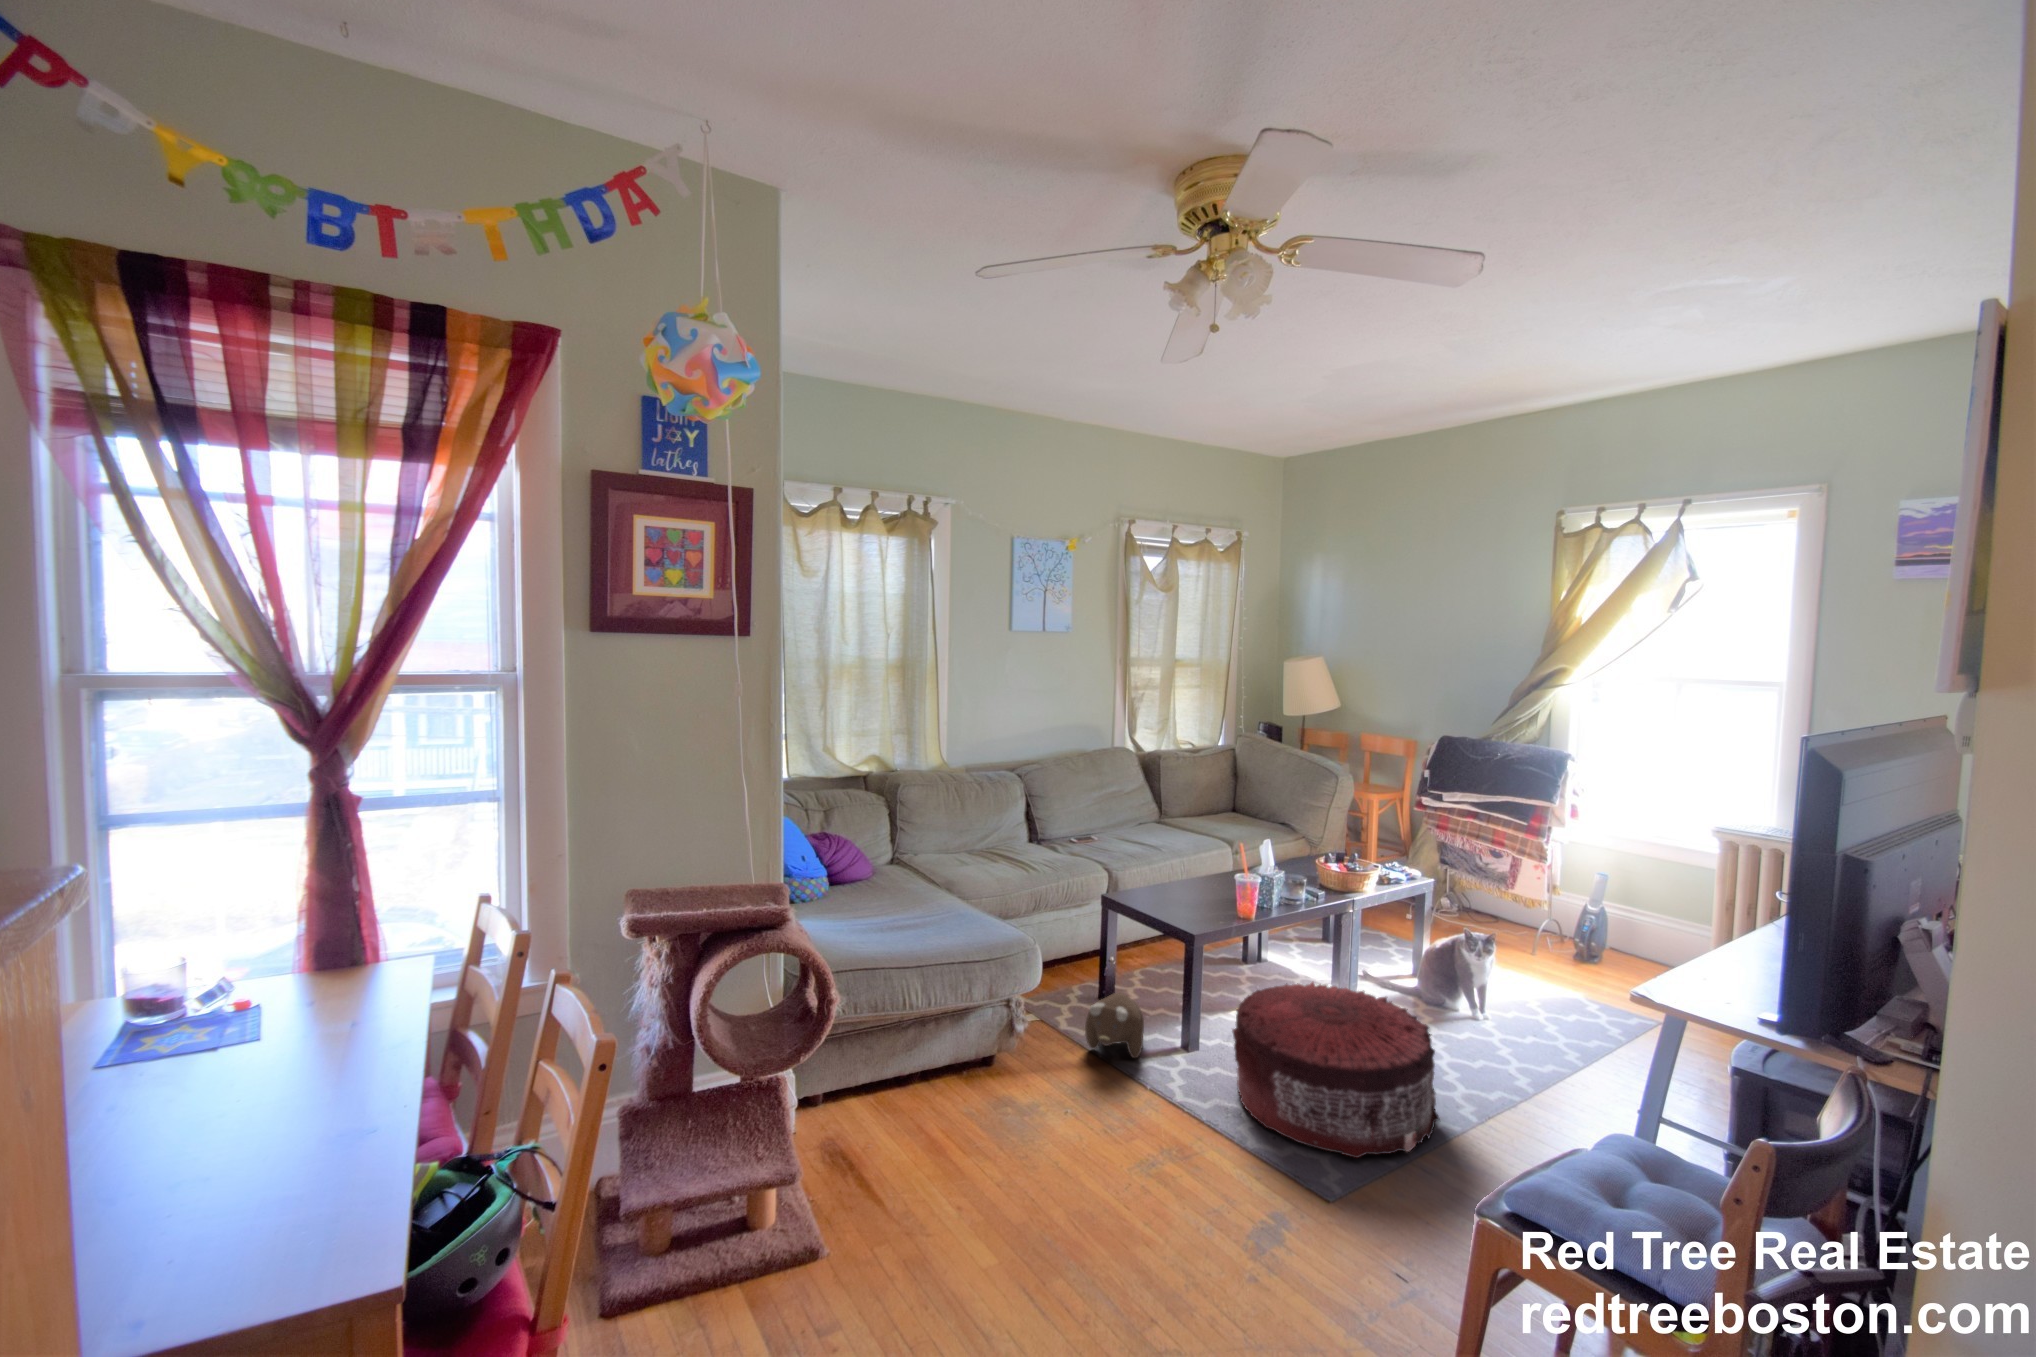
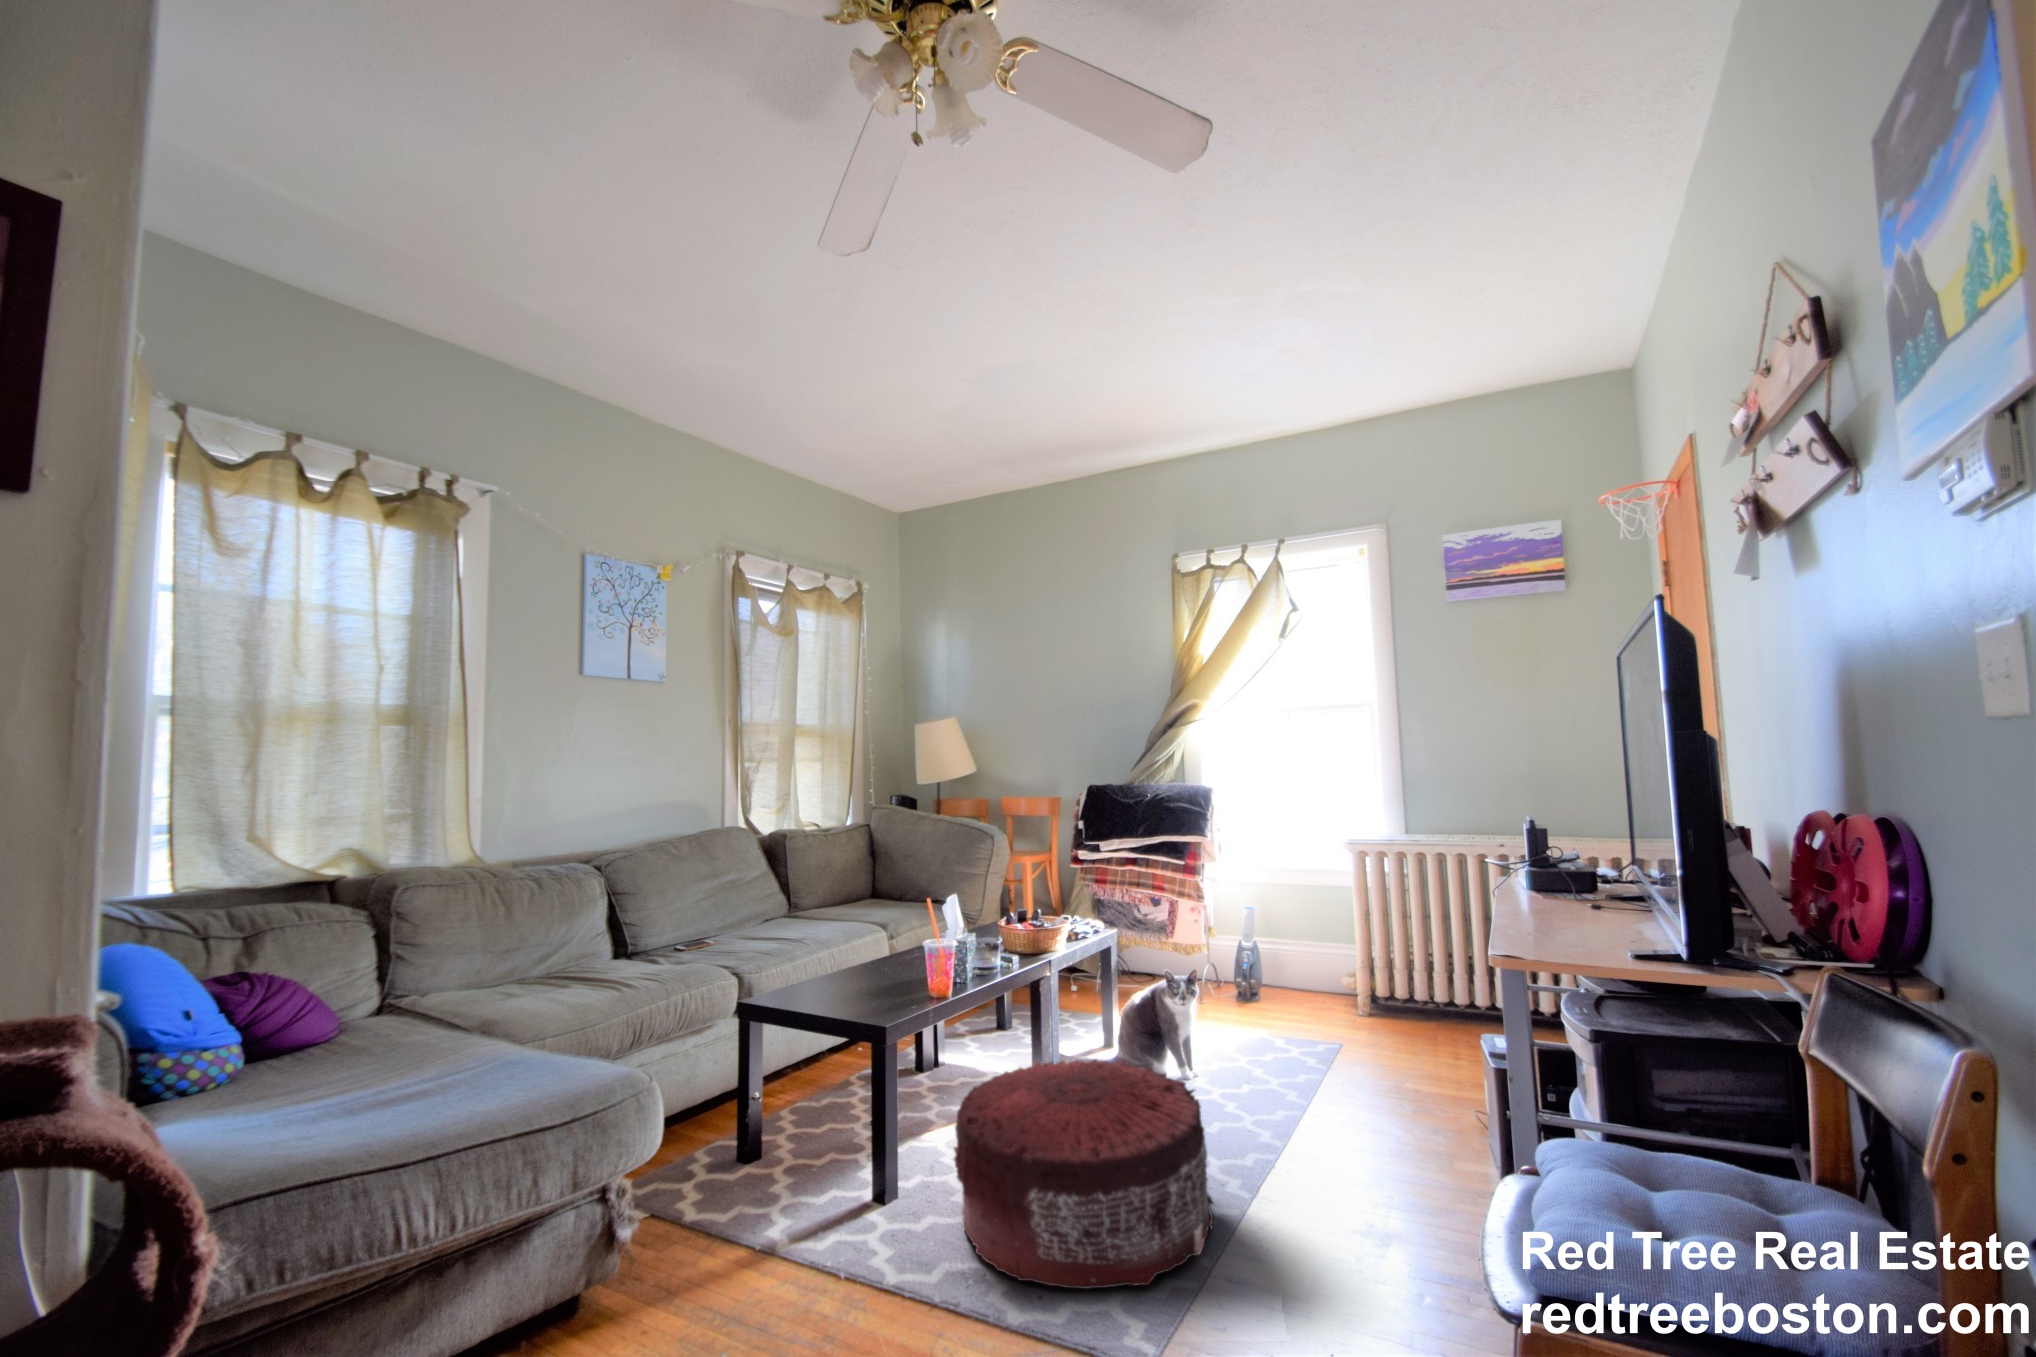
plush toy: present [1085,993,1144,1058] -> none [731,1138,823,1240]

